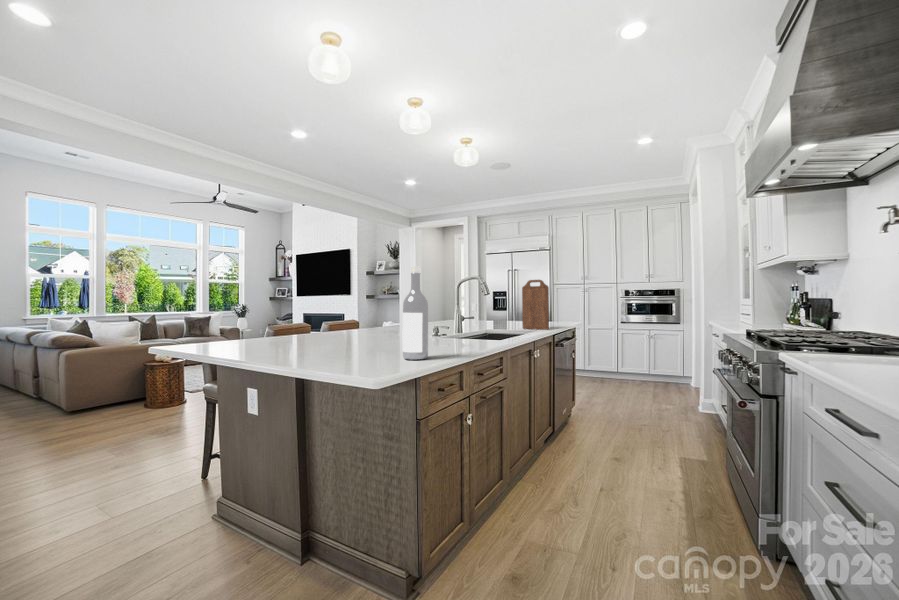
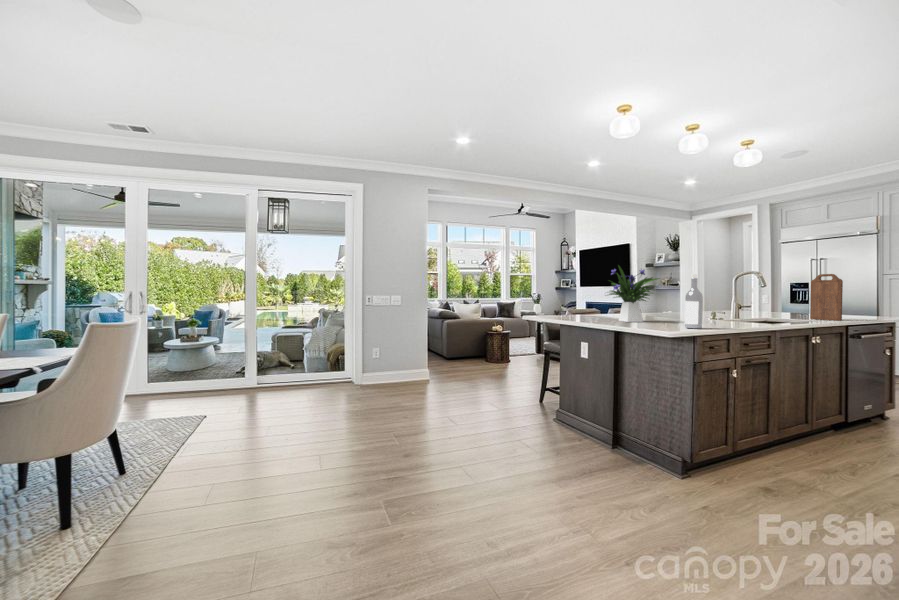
flower arrangement: none [277,252,369,349] -> present [609,265,659,322]

